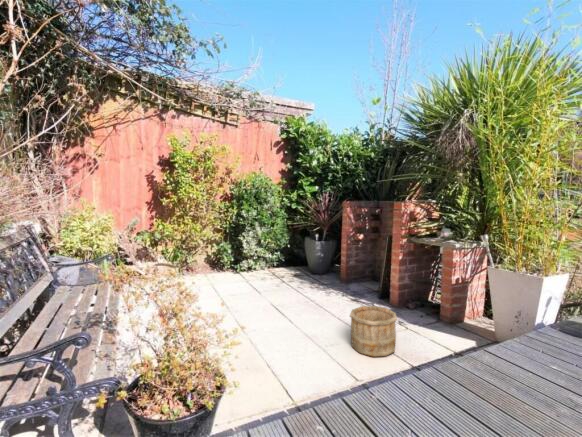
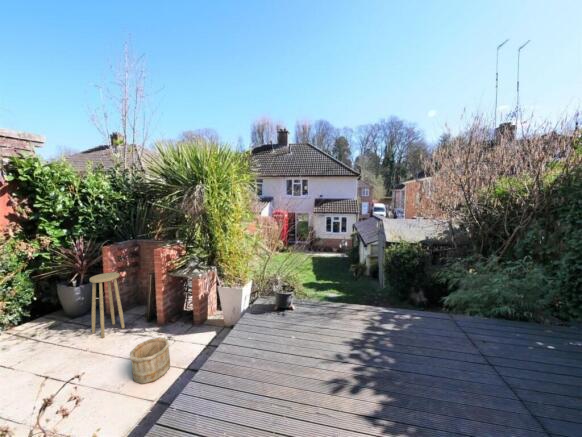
stool: none [324,226,355,298] -> present [89,272,125,338]

